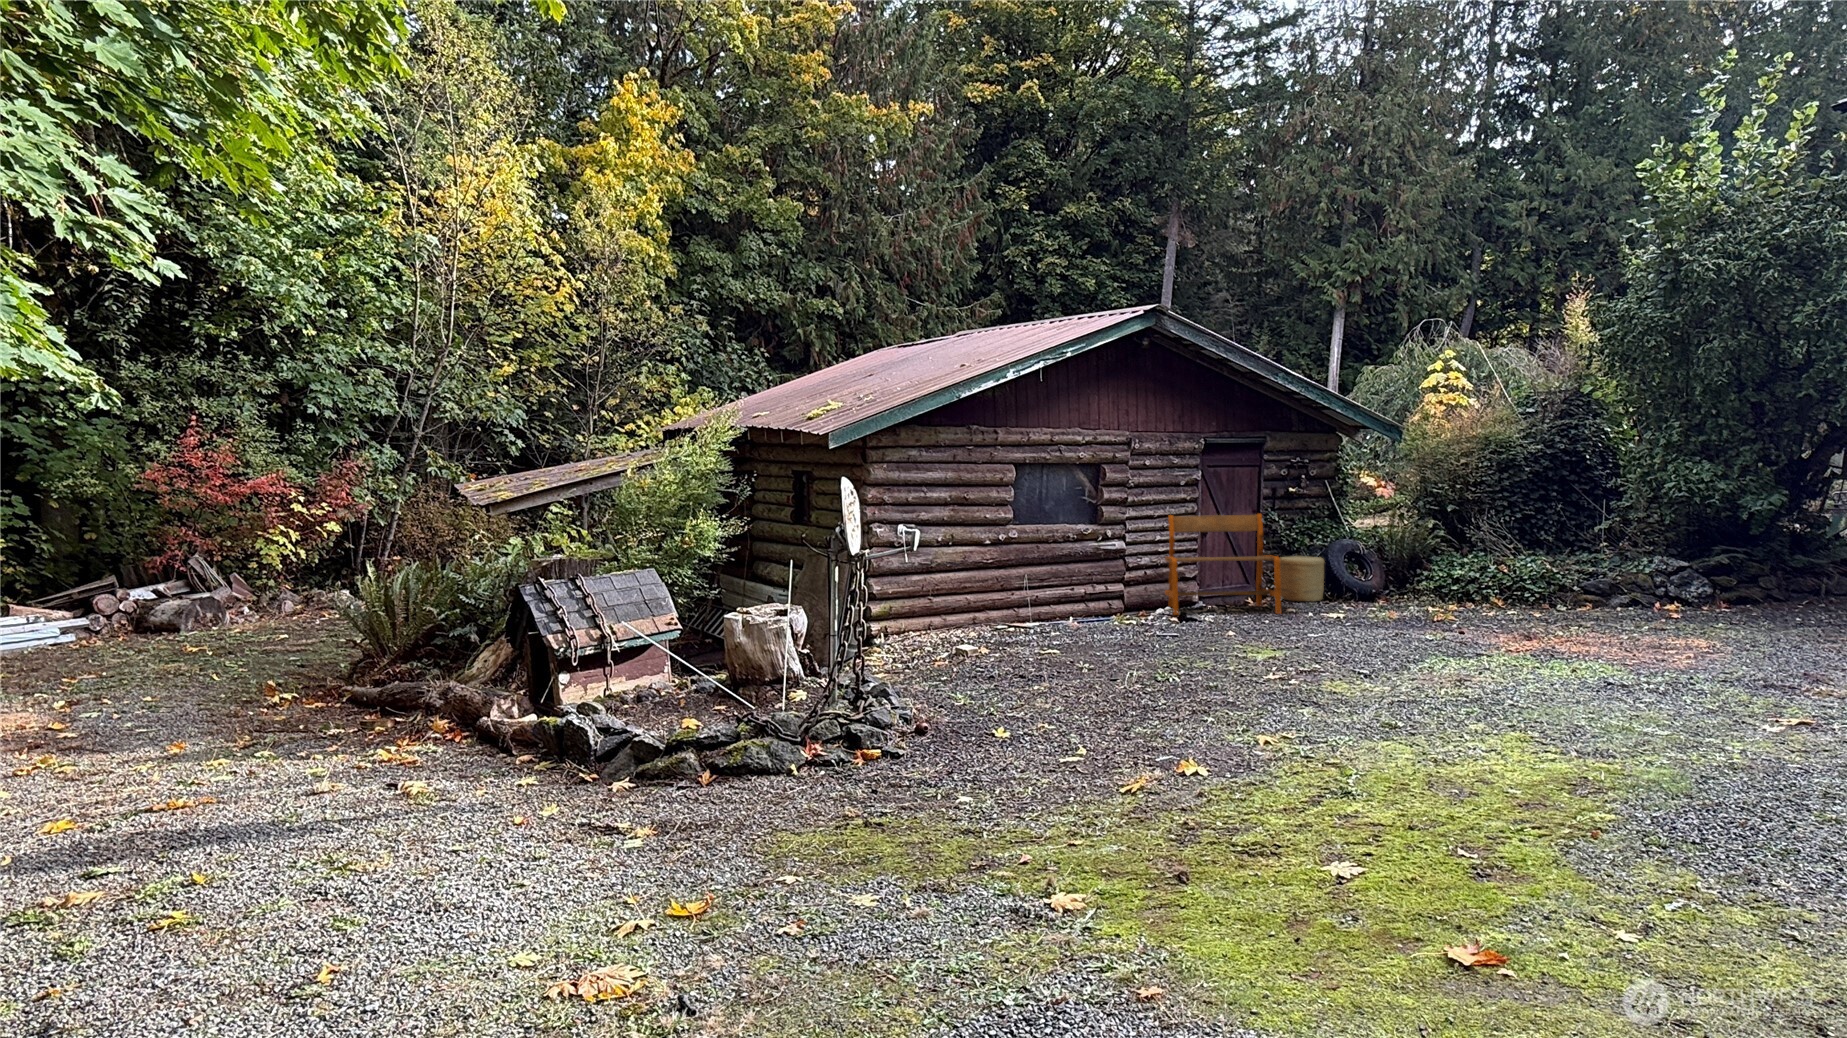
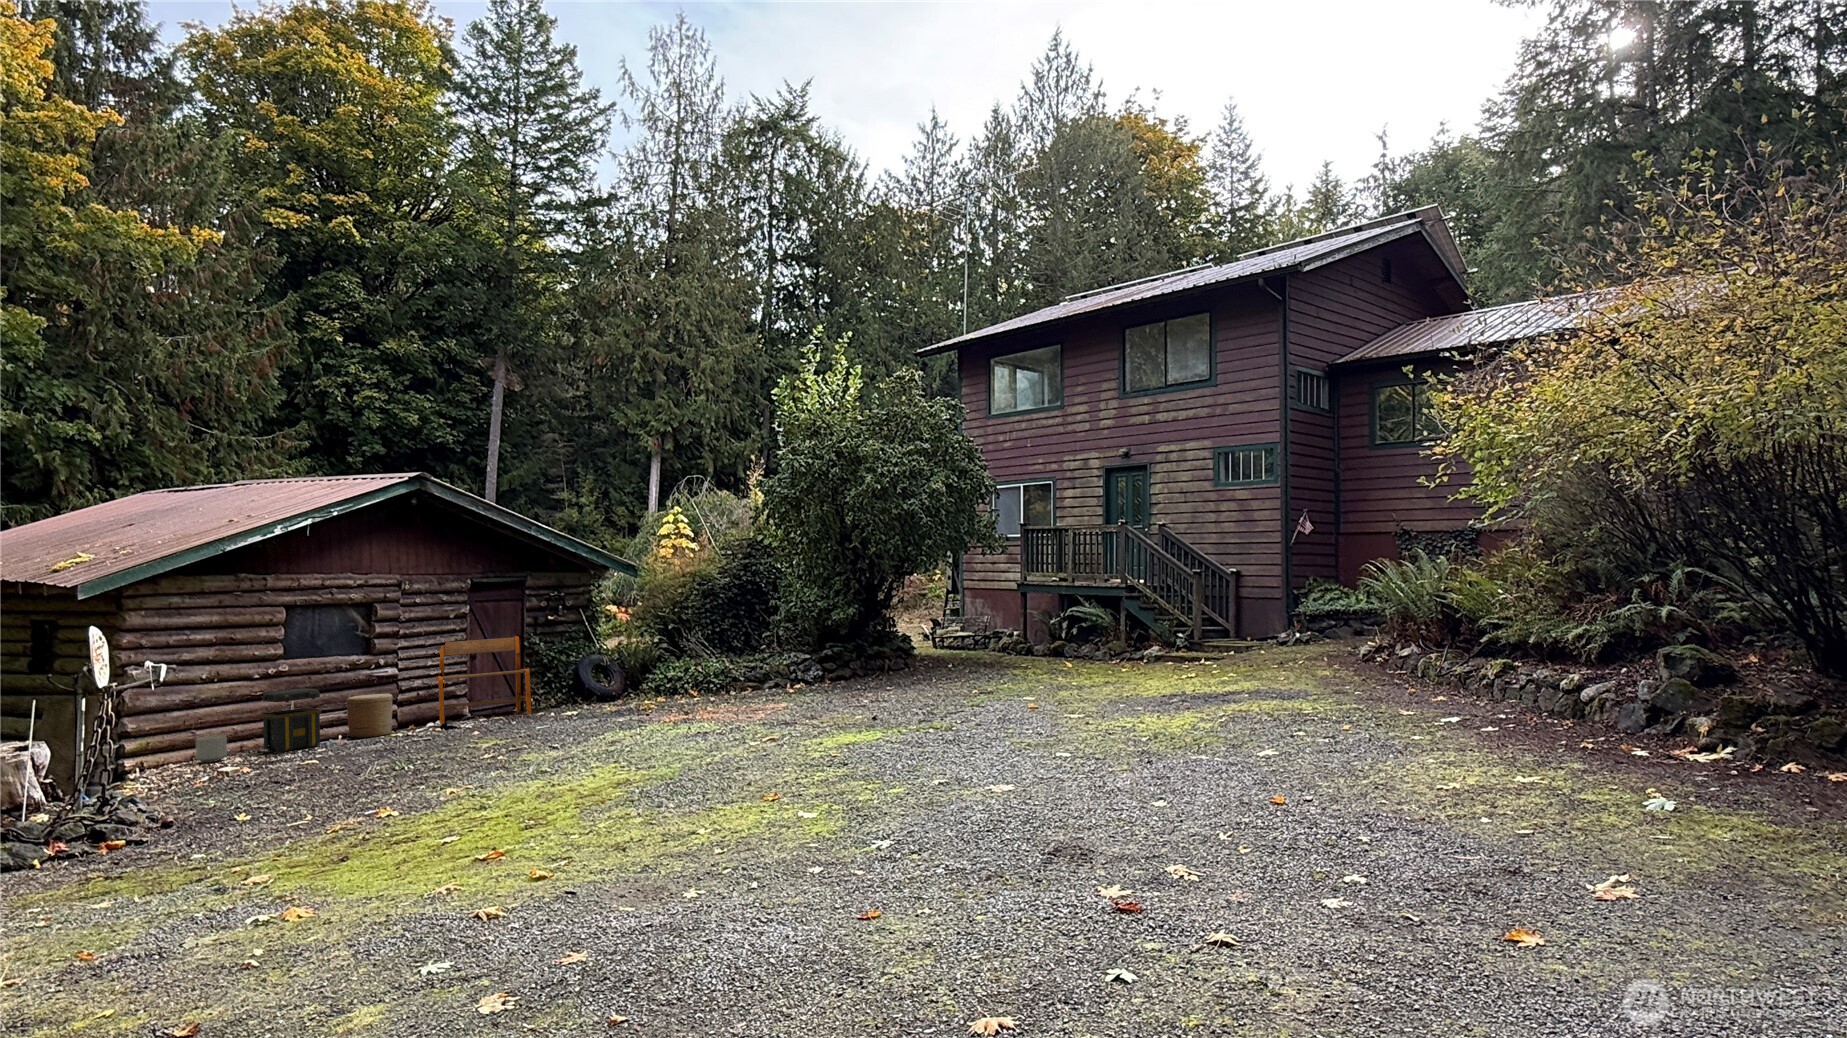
woven basket: present [1280,556,1324,602] -> present [346,694,393,738]
toolbox: none [993,560,1052,632] -> present [262,688,321,752]
planter: none [933,606,962,636] -> present [196,735,227,763]

